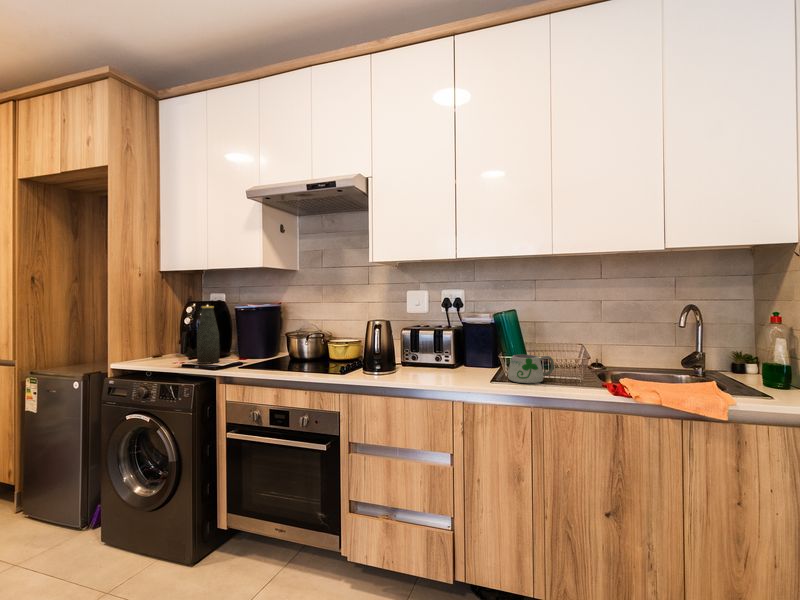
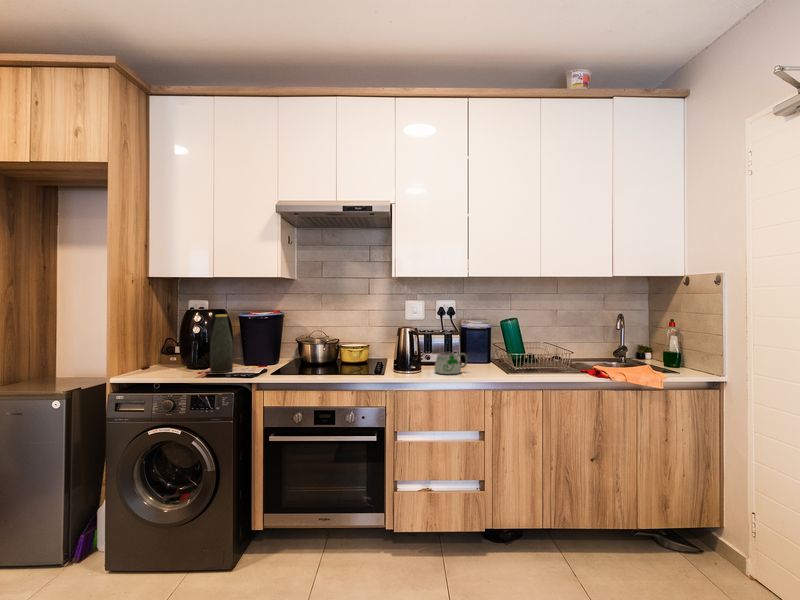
mug: present [508,355,554,385] -> present [435,353,467,374]

